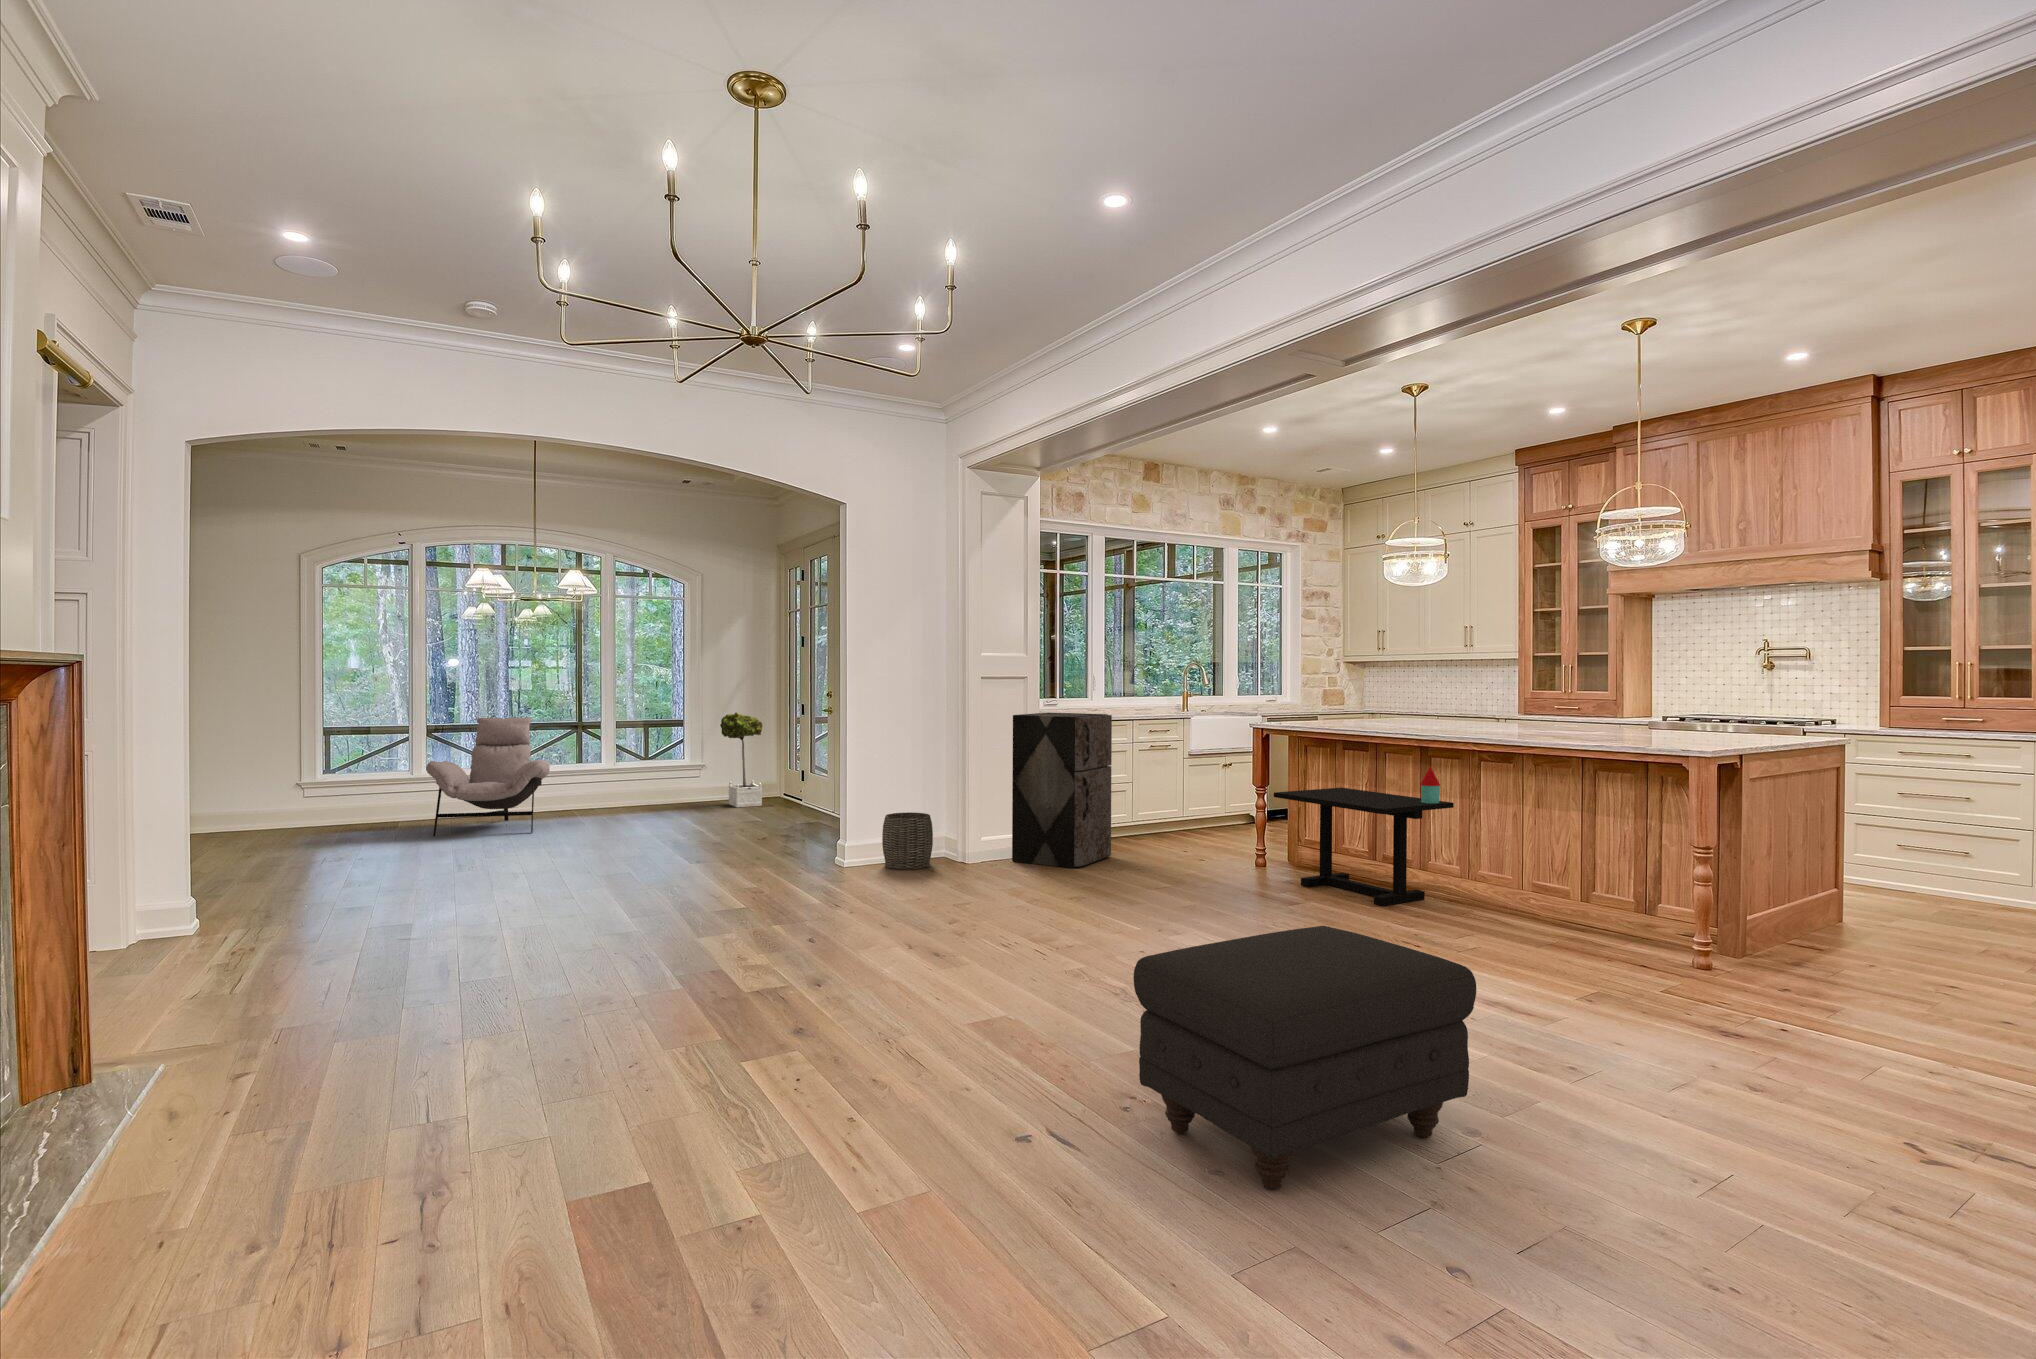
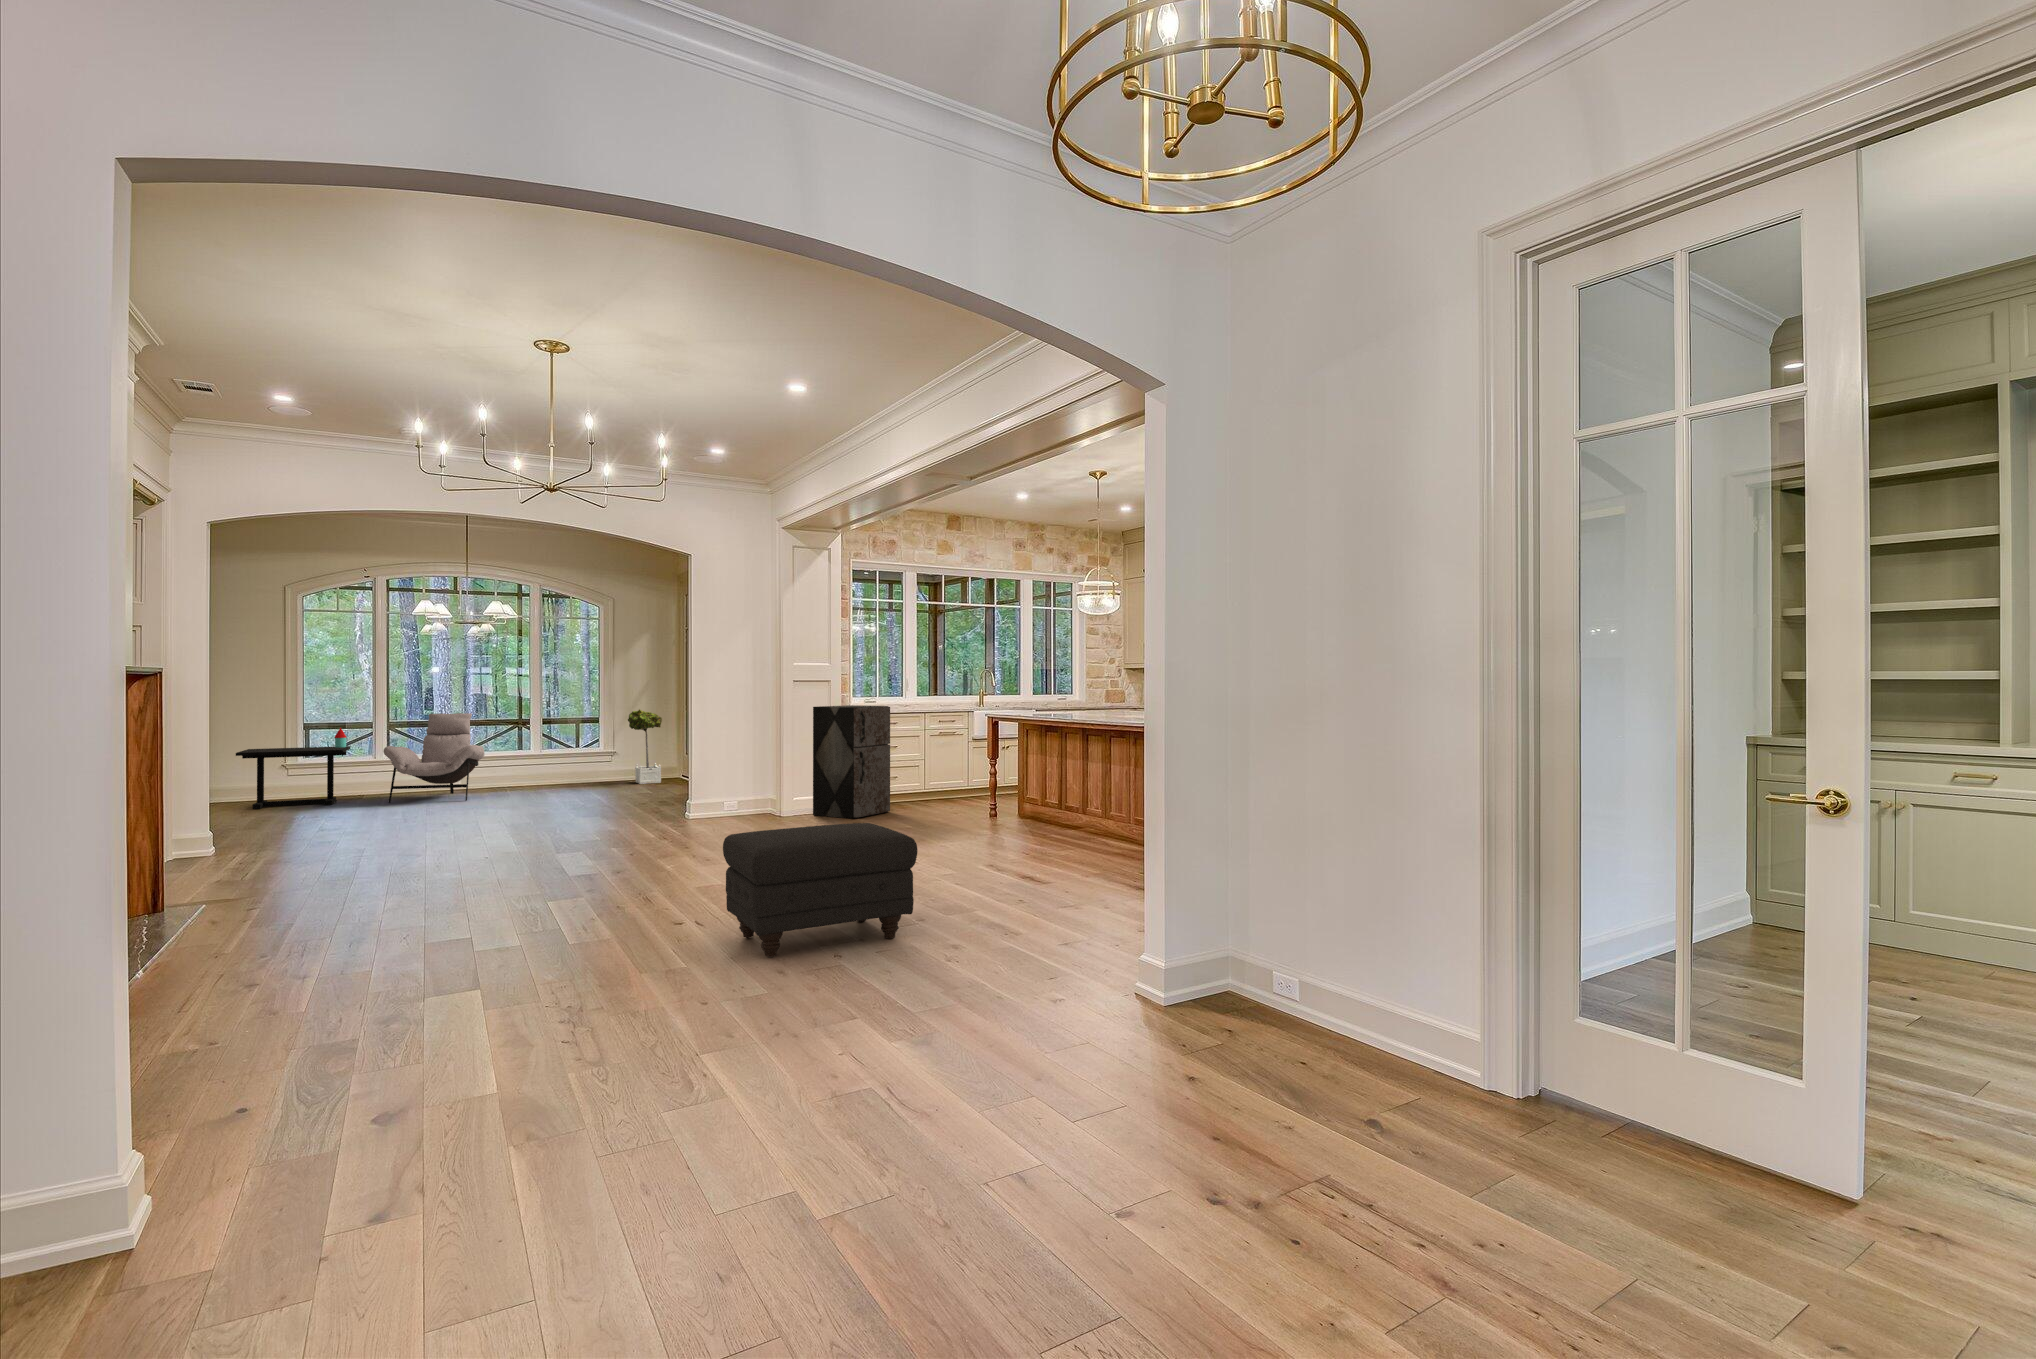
side table: present [1274,767,1454,906] -> present [236,728,350,809]
woven basket: present [882,812,933,870] -> none [713,779,752,820]

